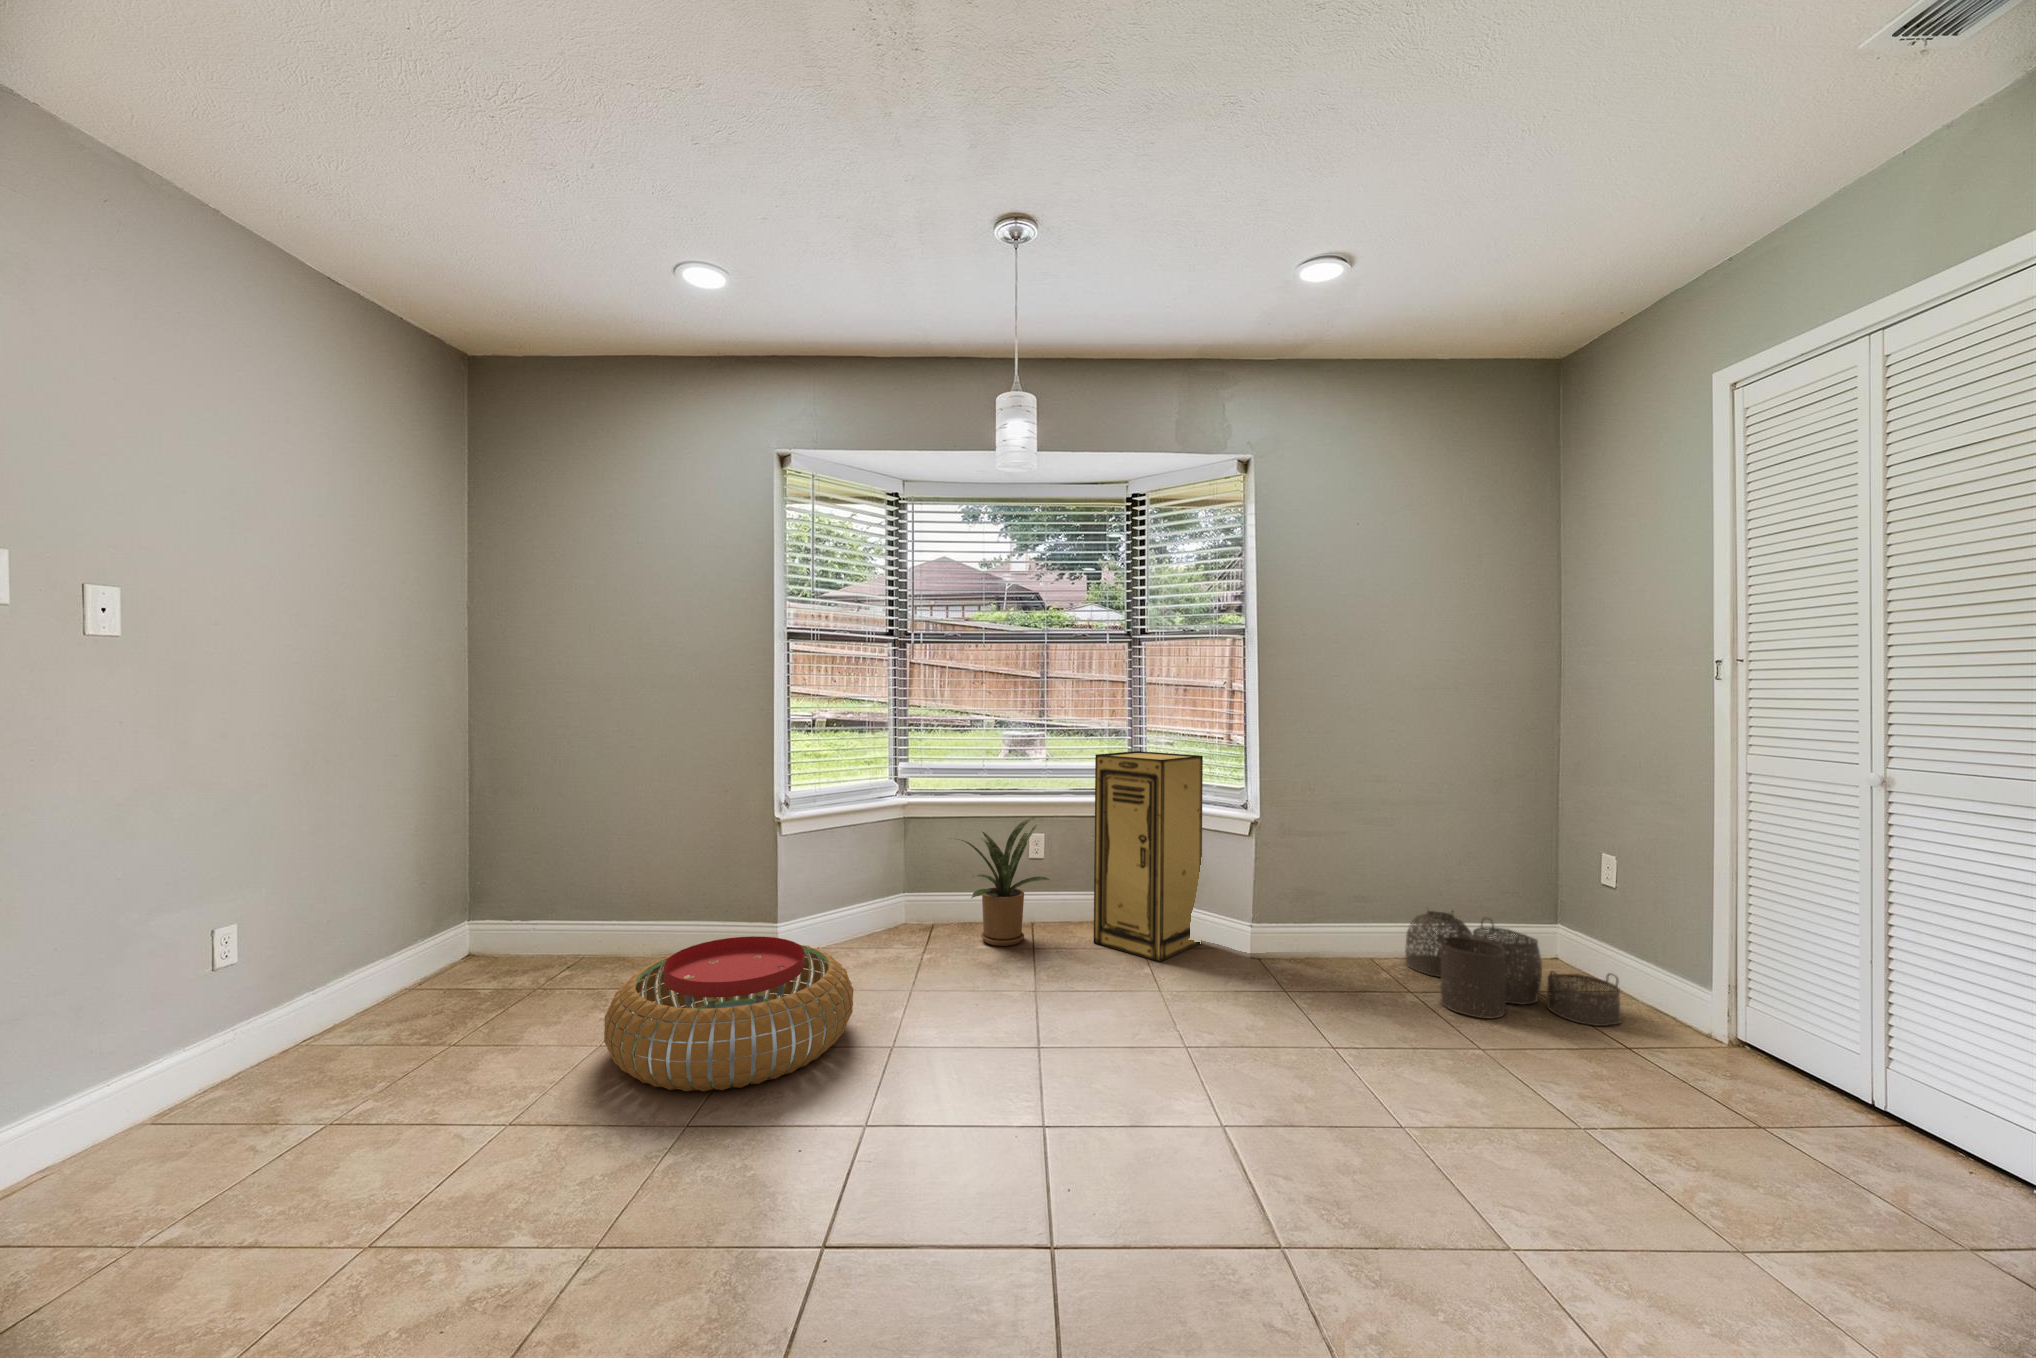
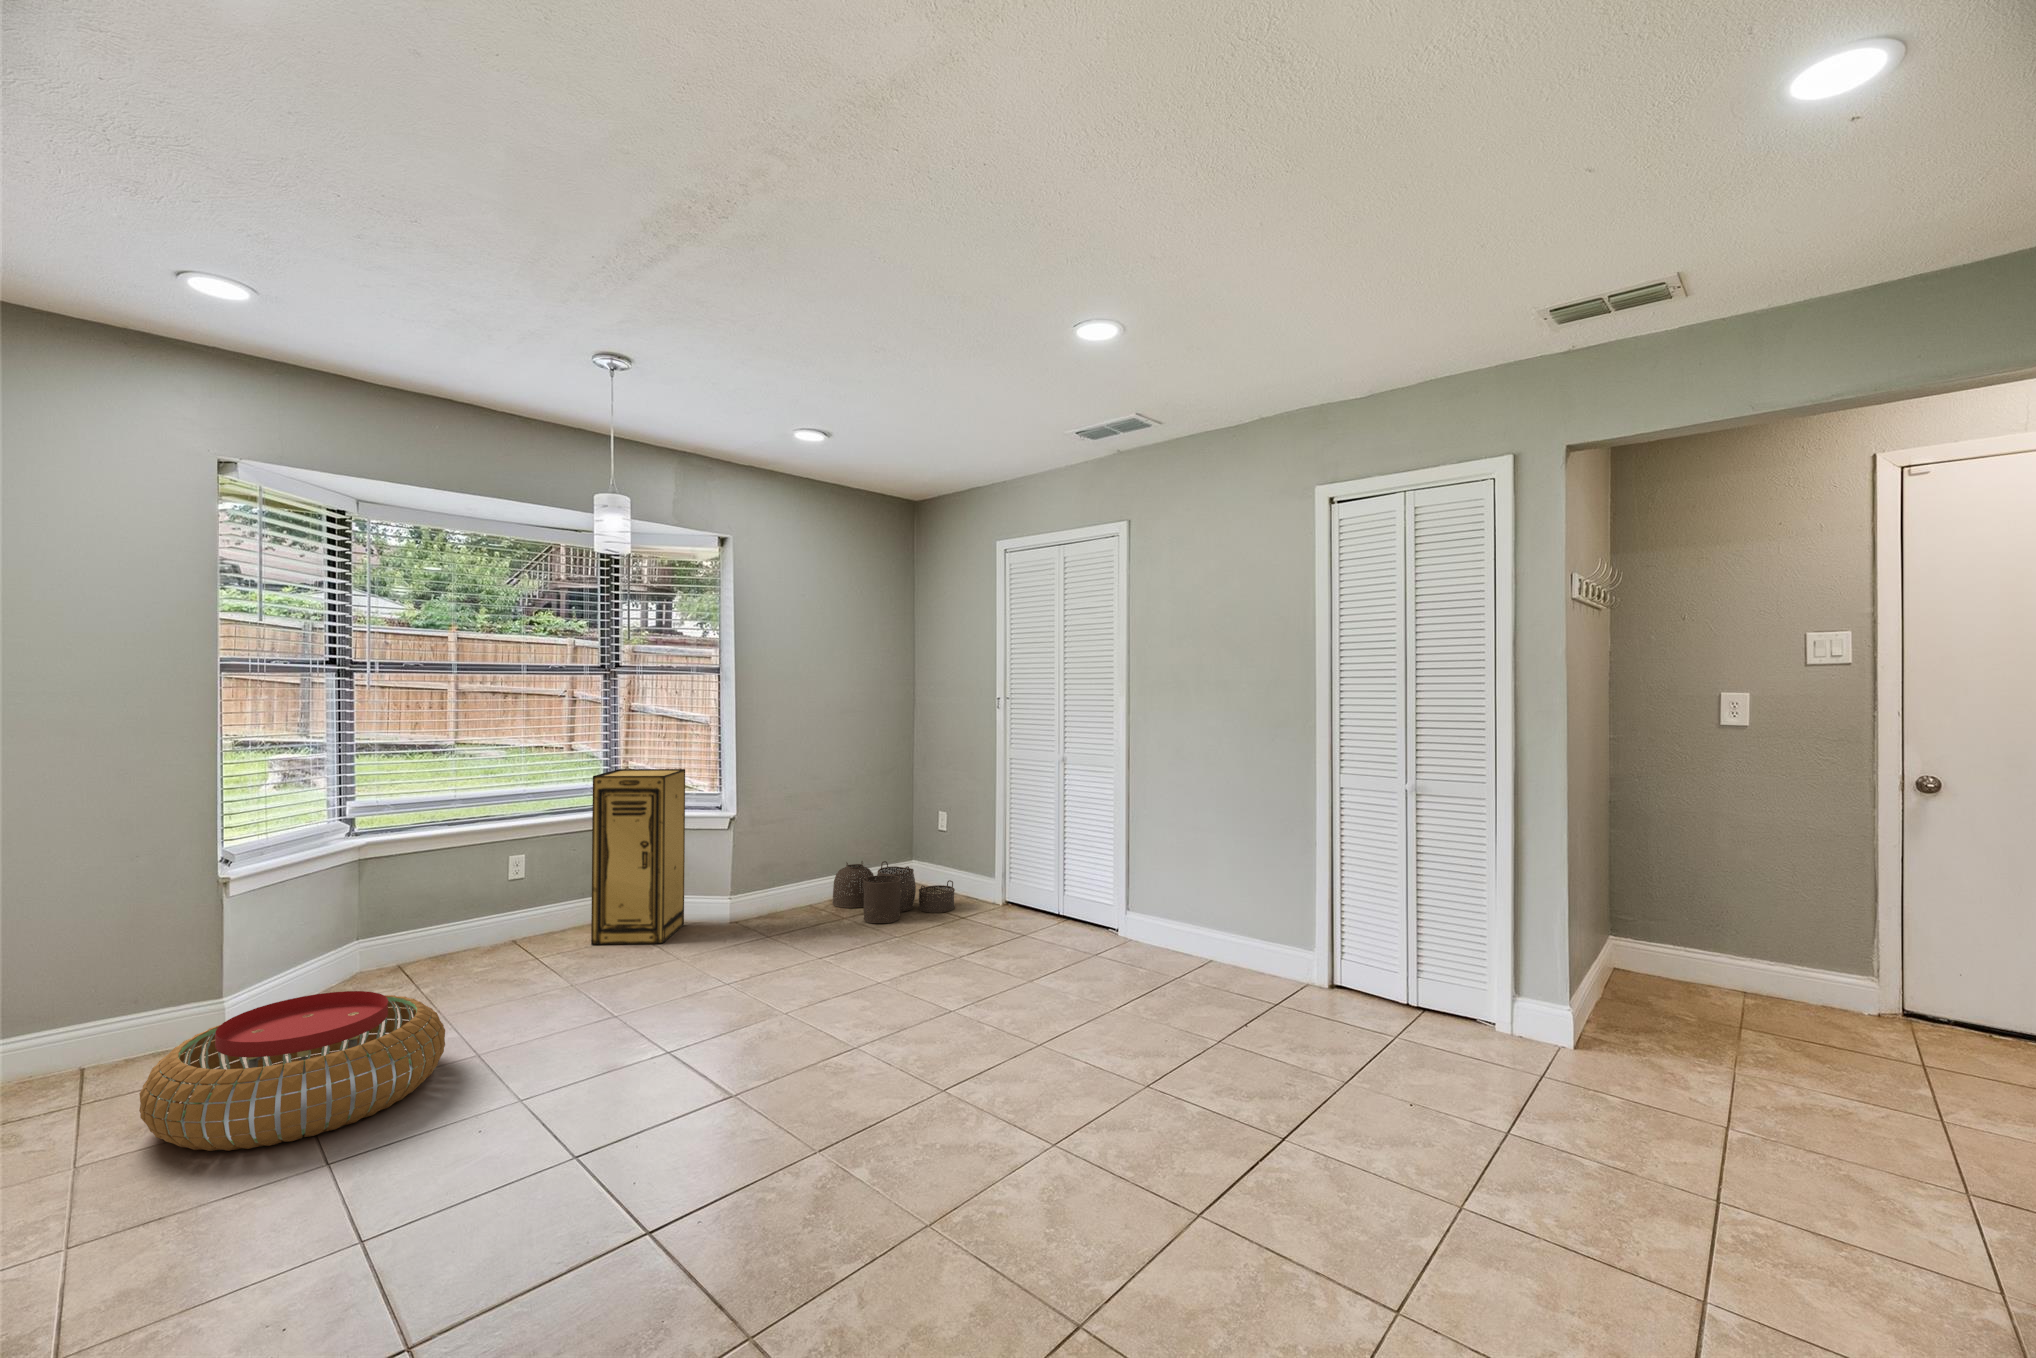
house plant: present [951,817,1050,946] -> none [439,839,547,969]

